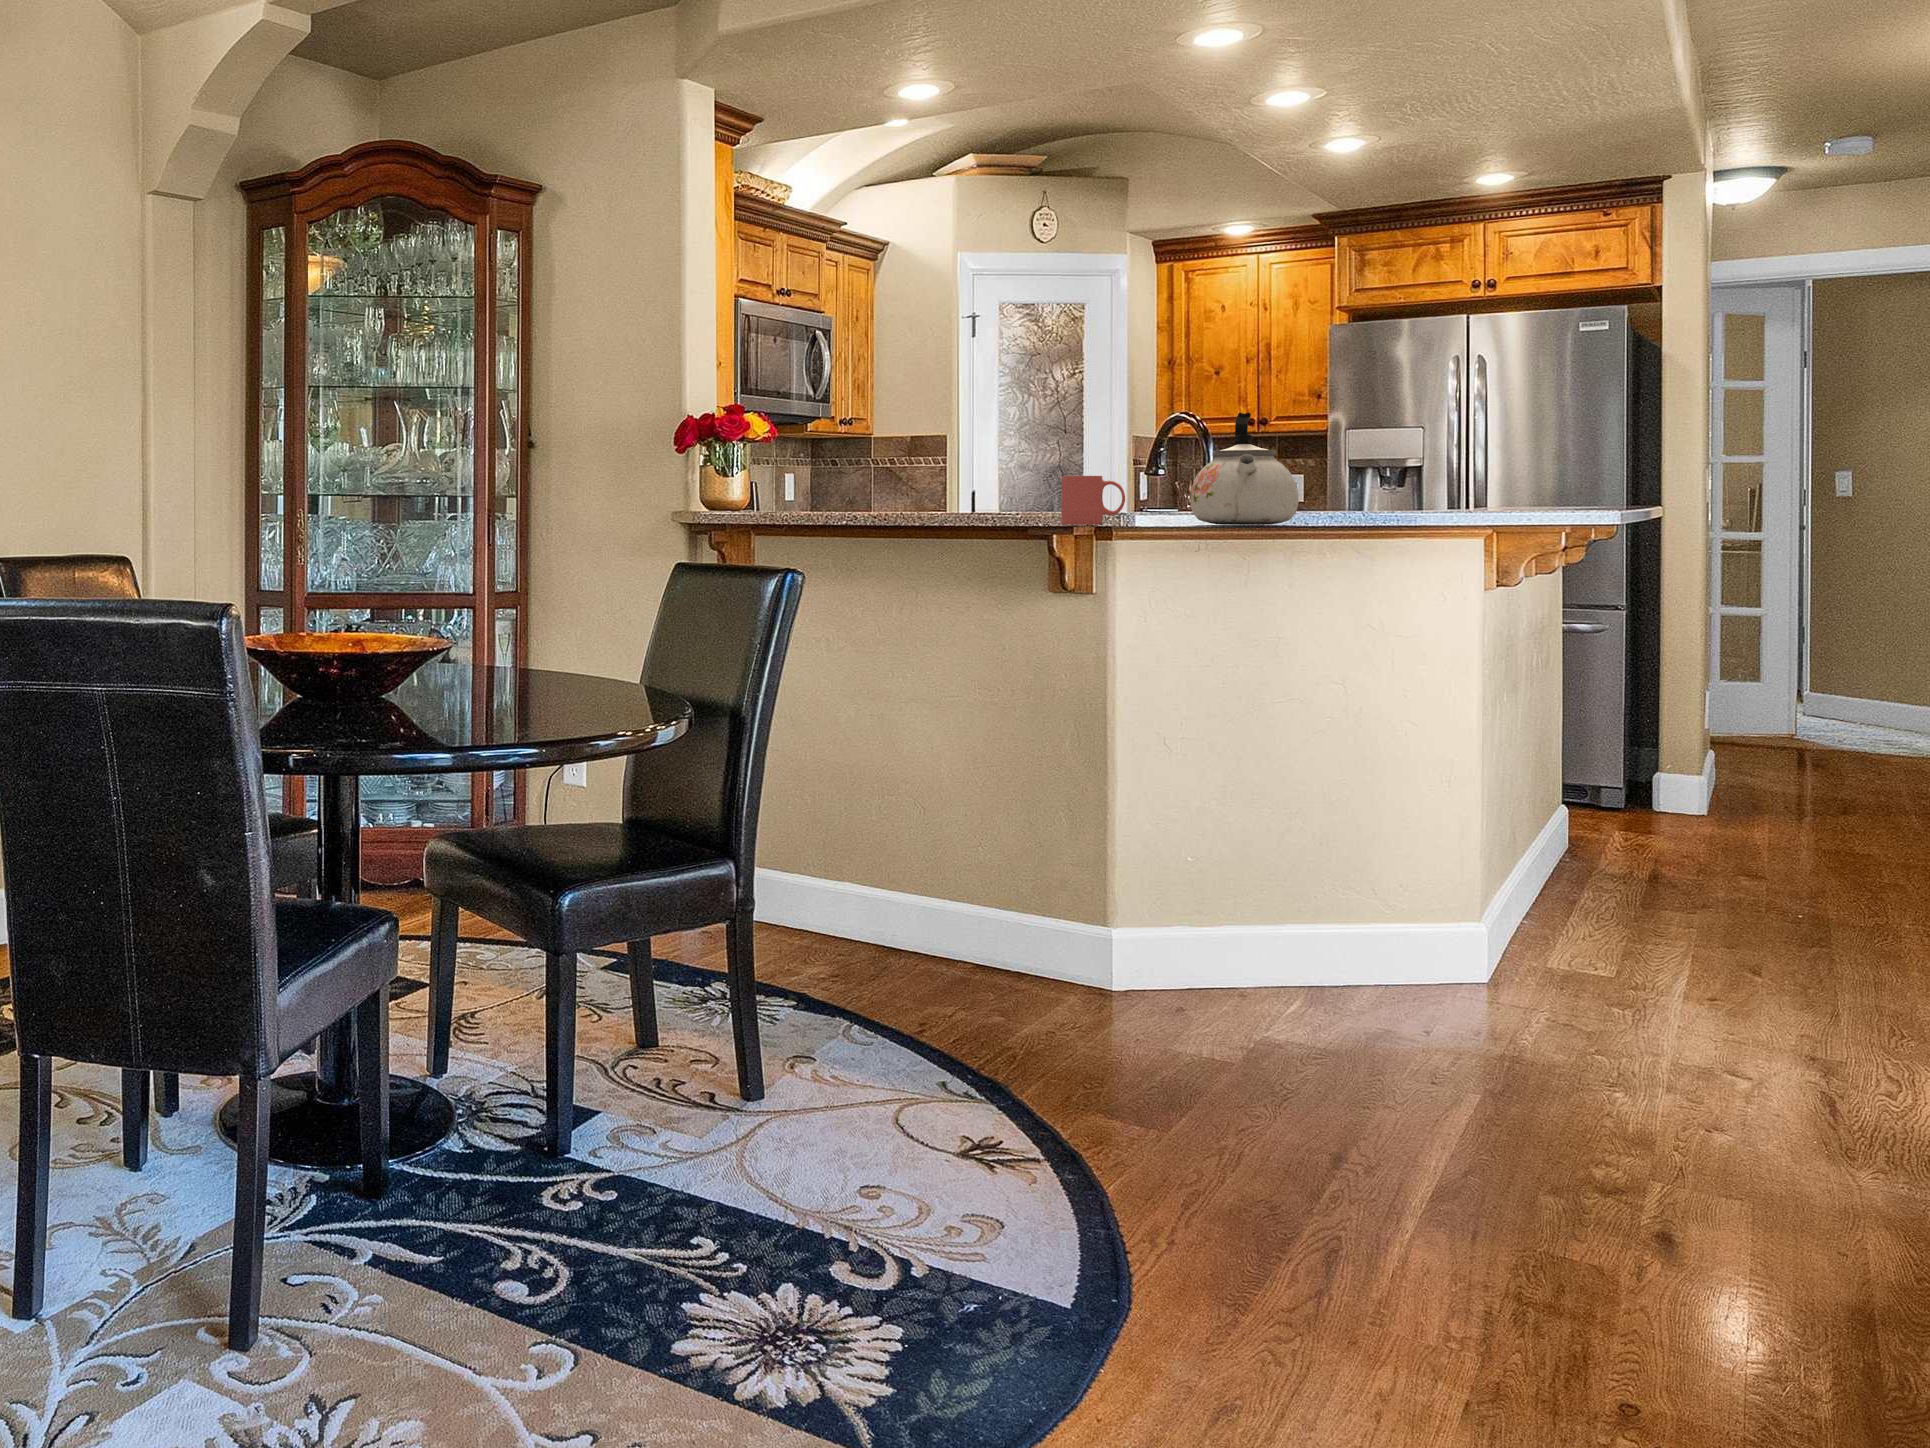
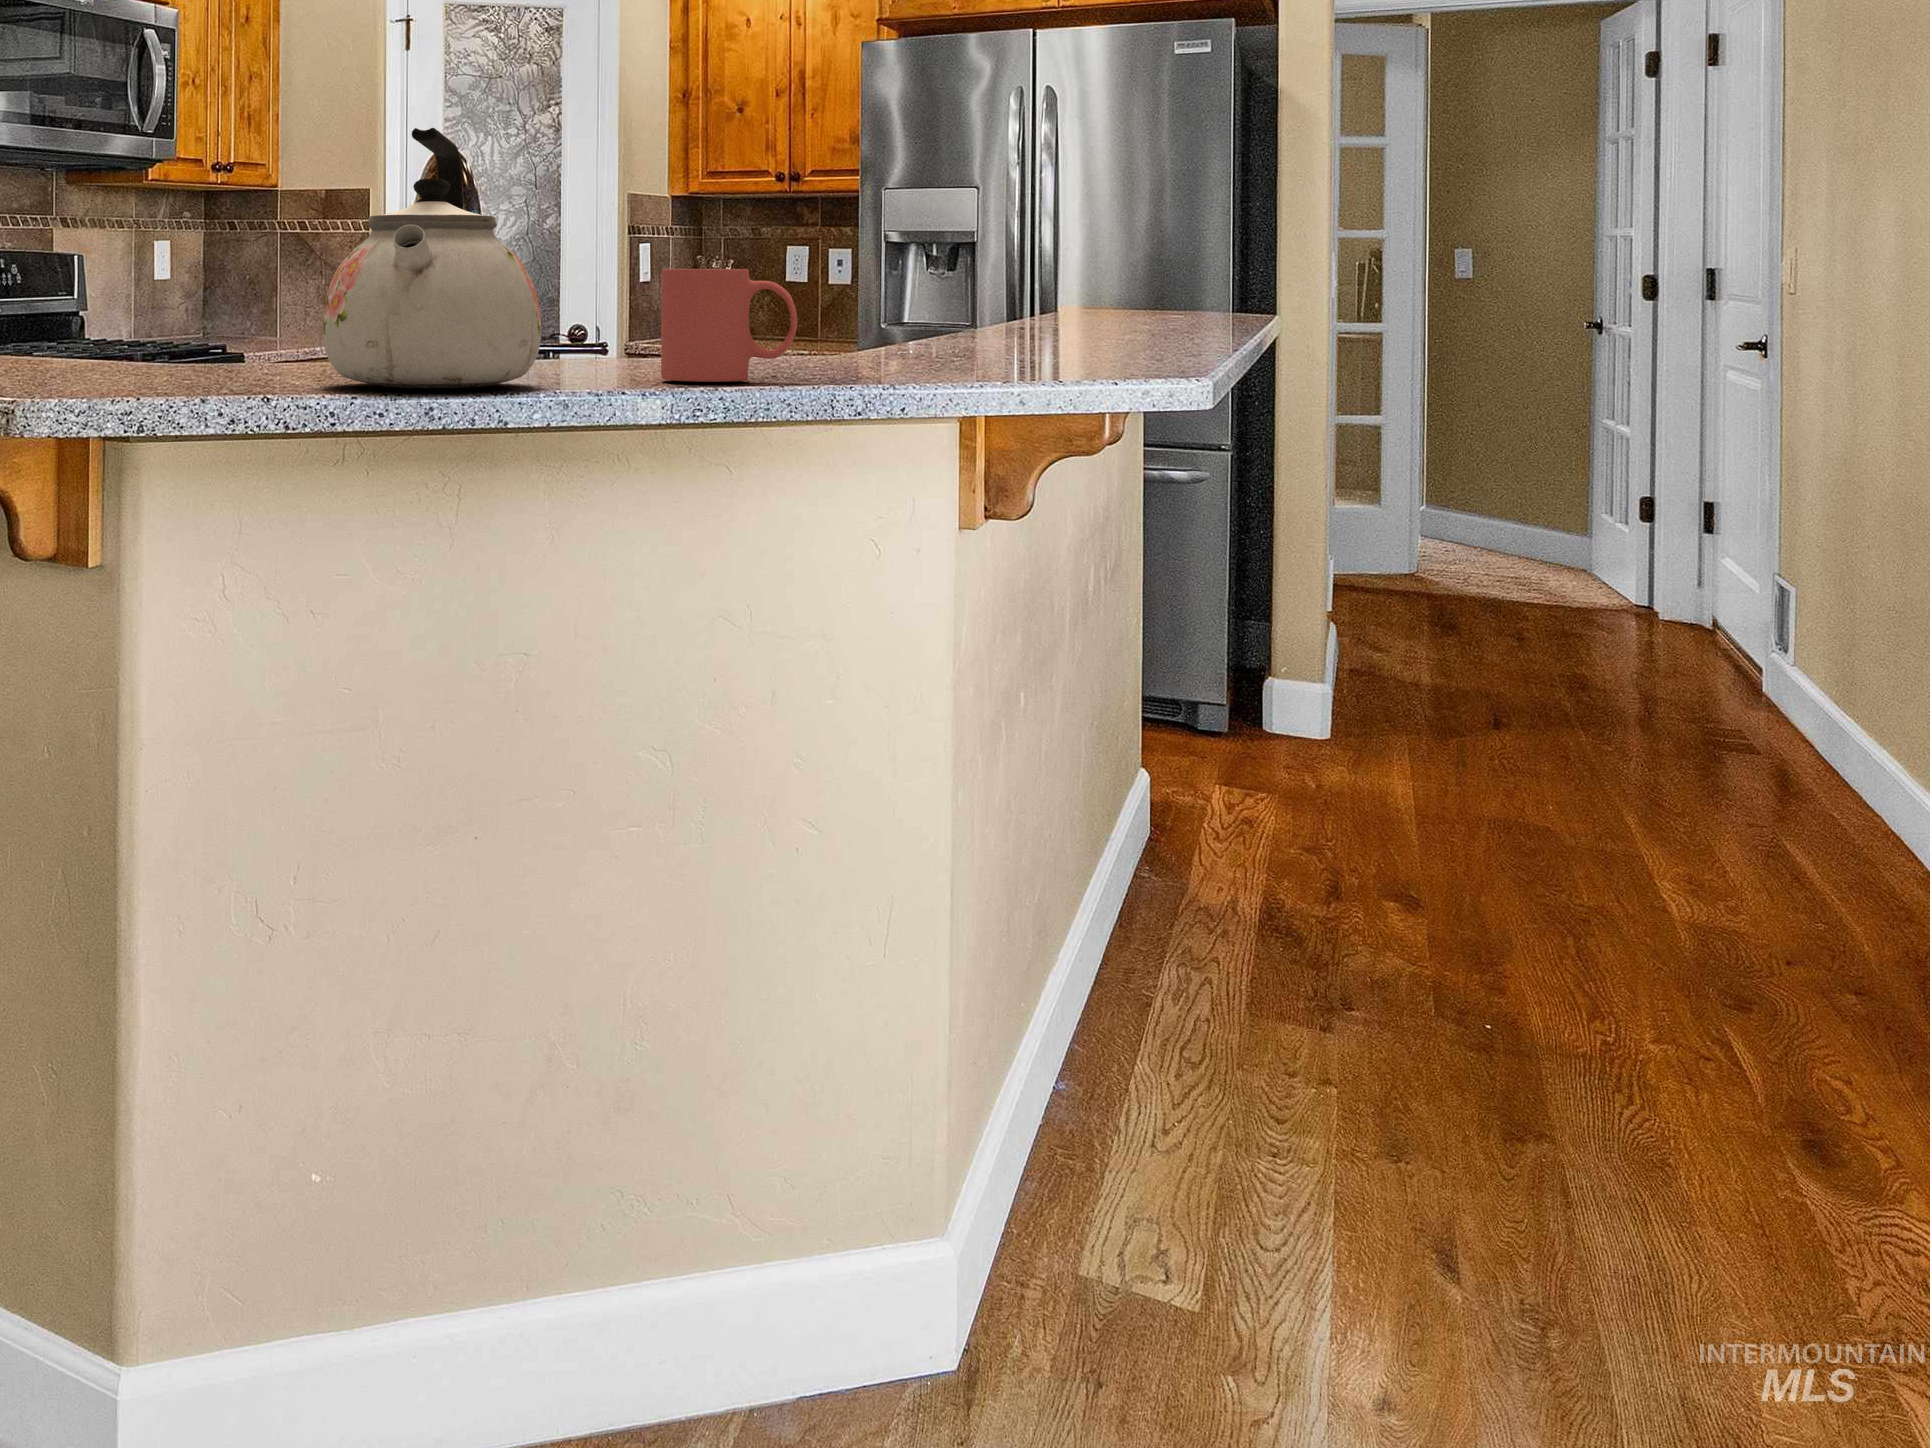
mug: present [1061,476,1125,525] -> present [661,269,797,382]

